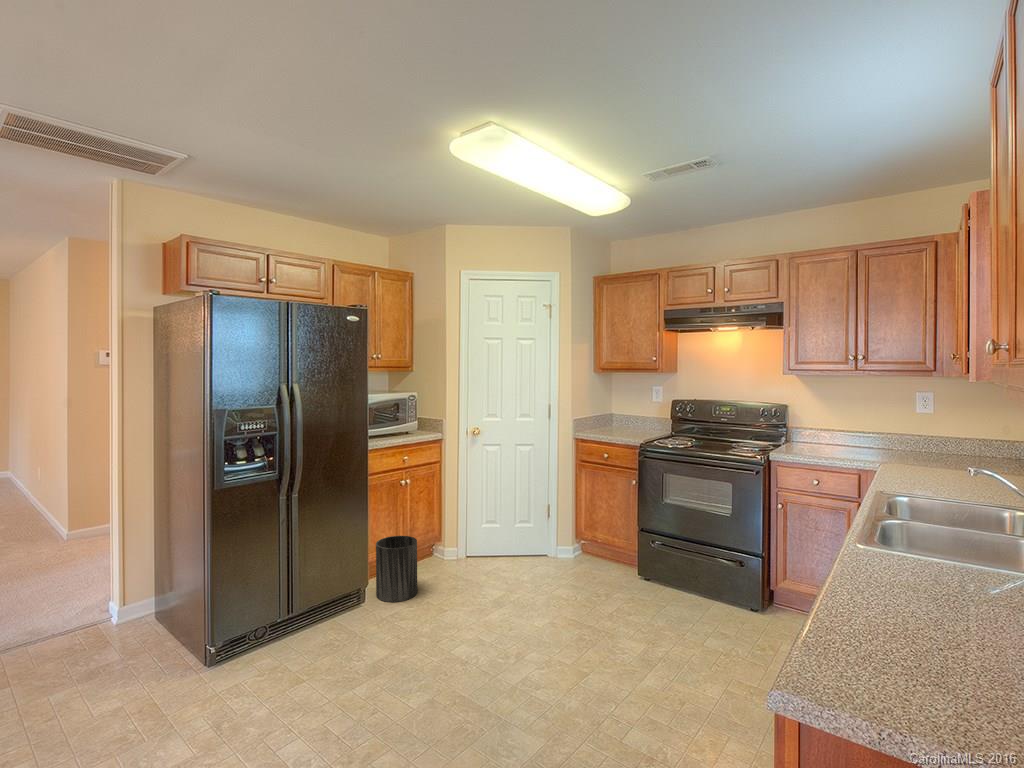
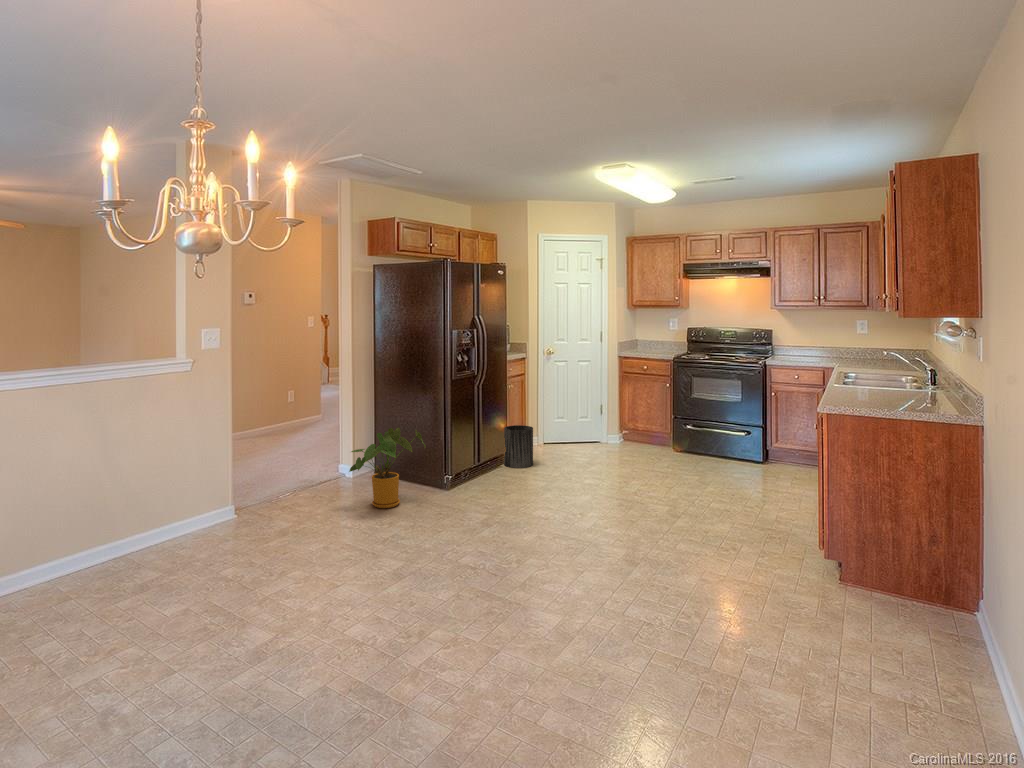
house plant: none [31,557,185,691] -> present [349,428,426,508]

